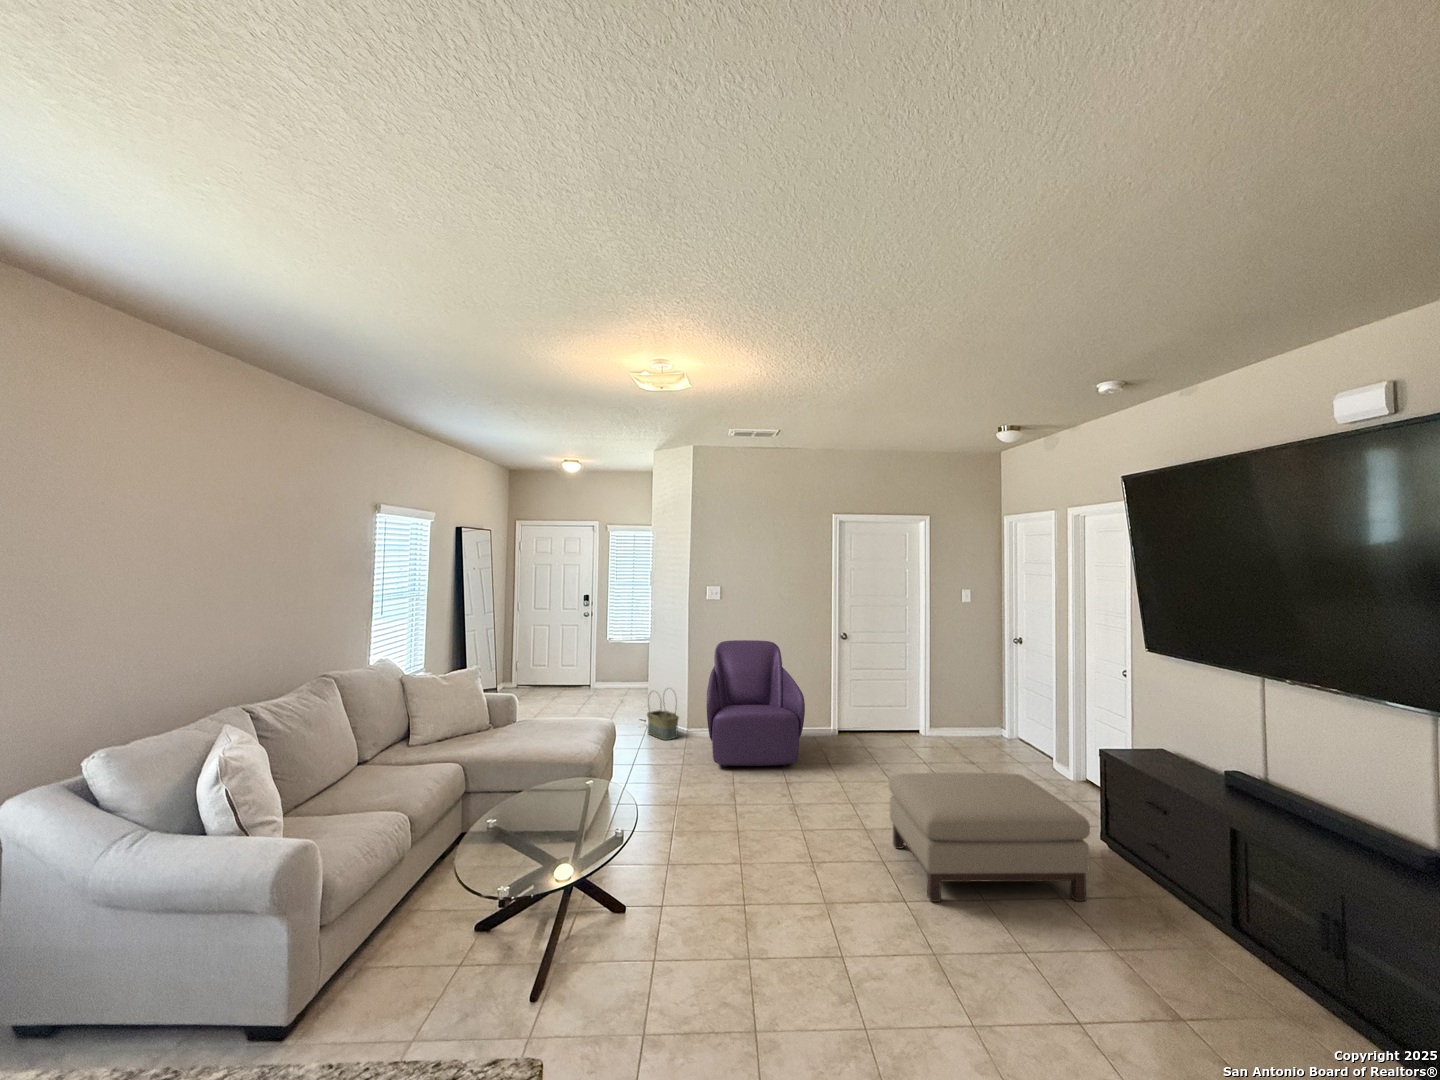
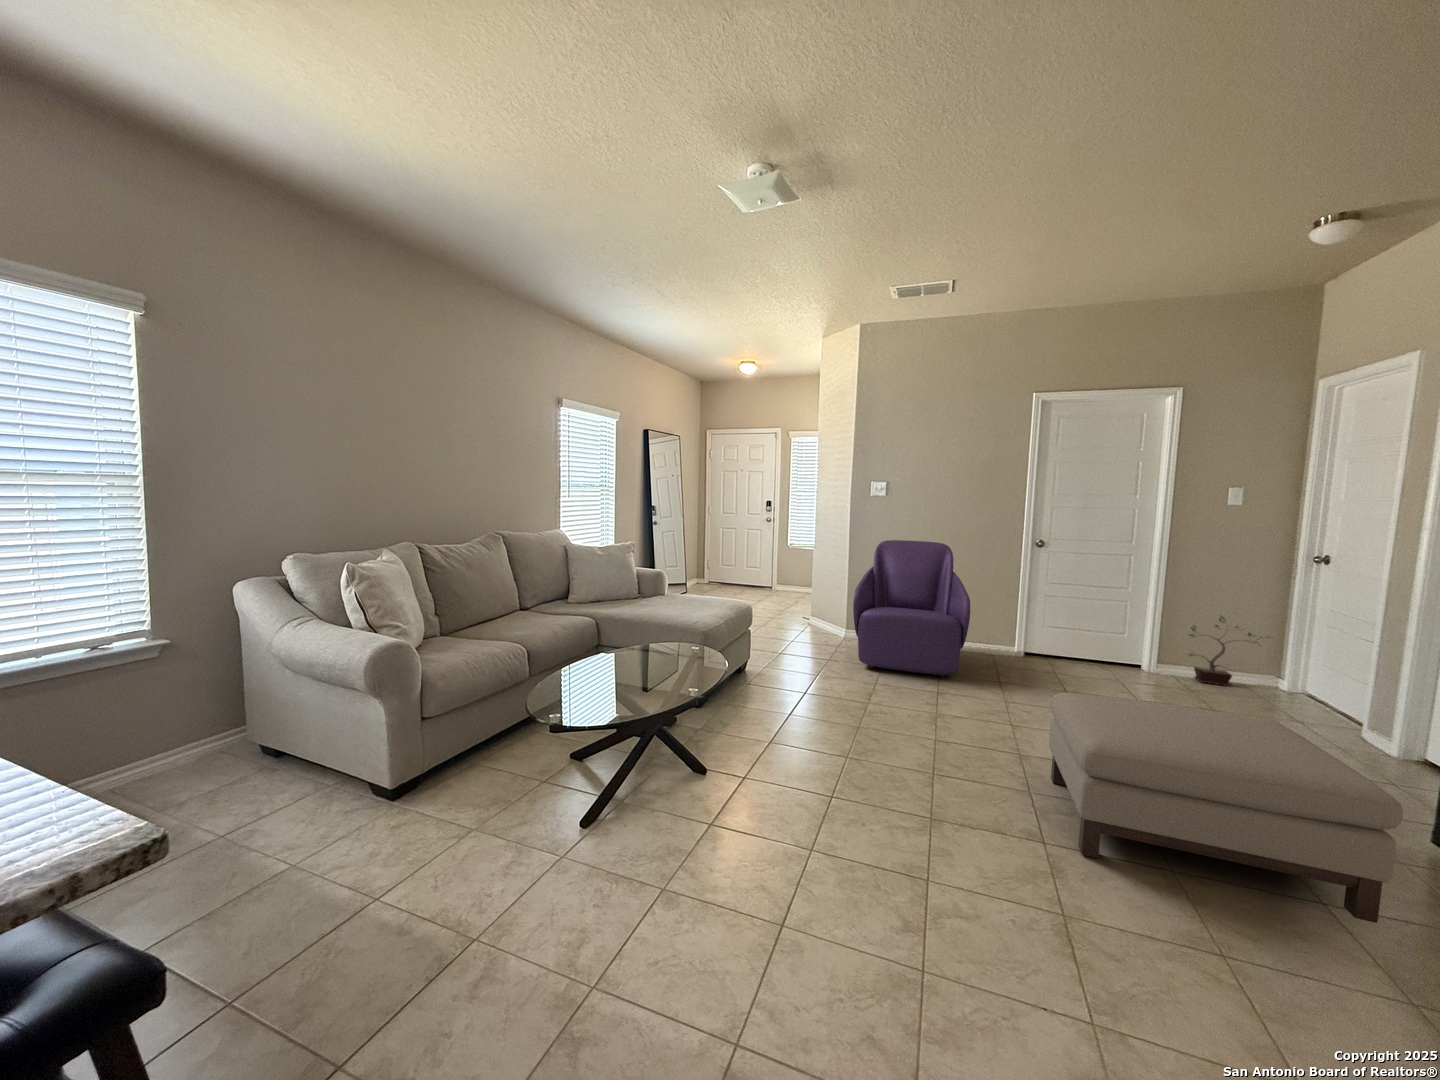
potted plant: none [948,685,998,740] -> present [1189,616,1270,686]
basket: present [647,689,679,740] -> none [806,587,837,638]

